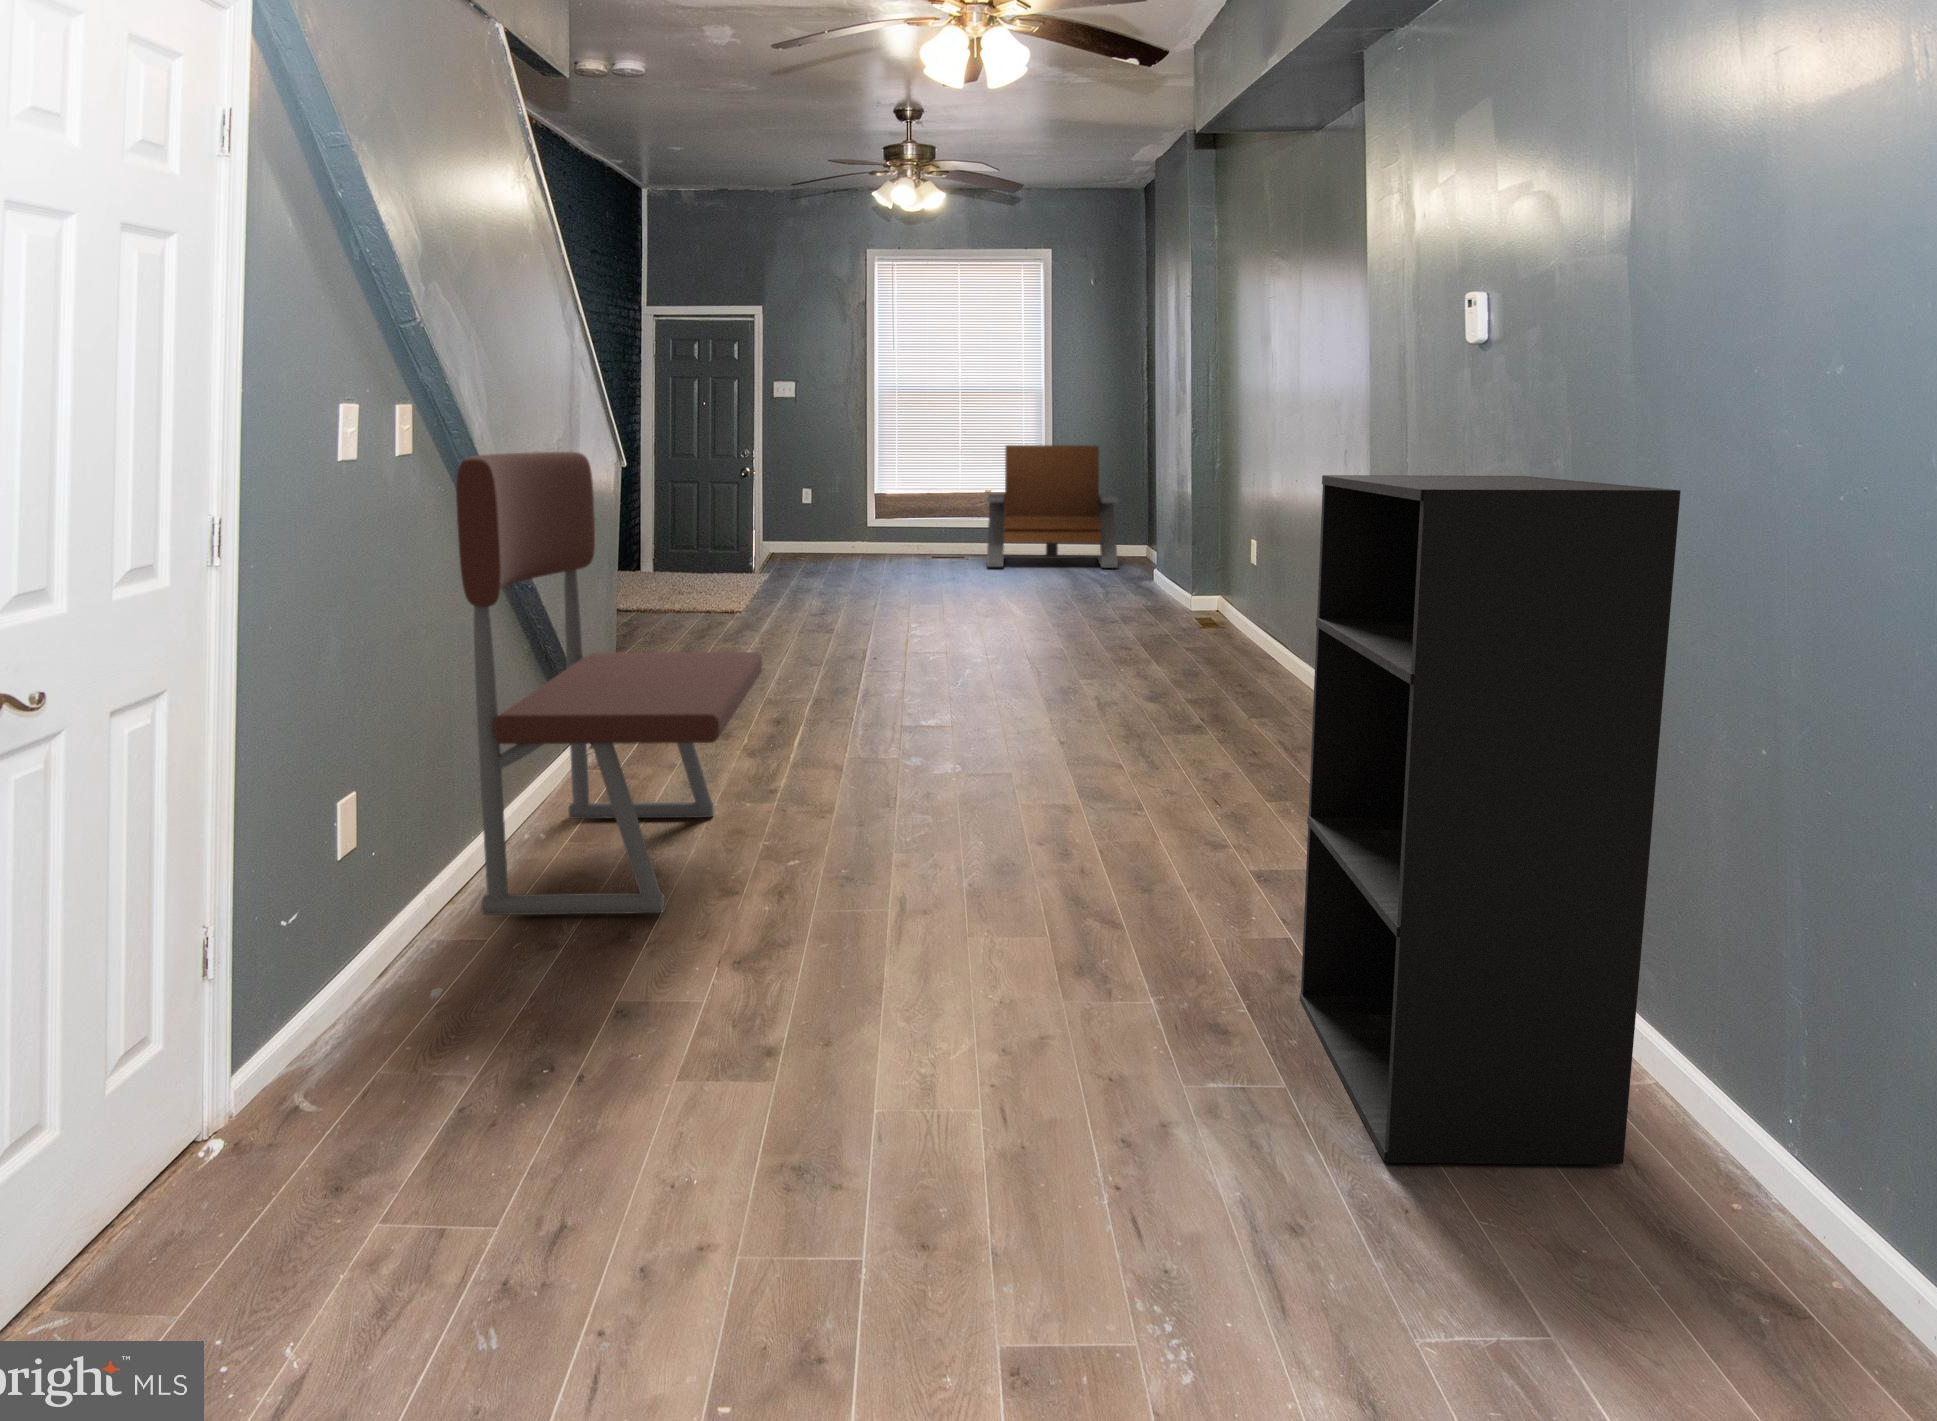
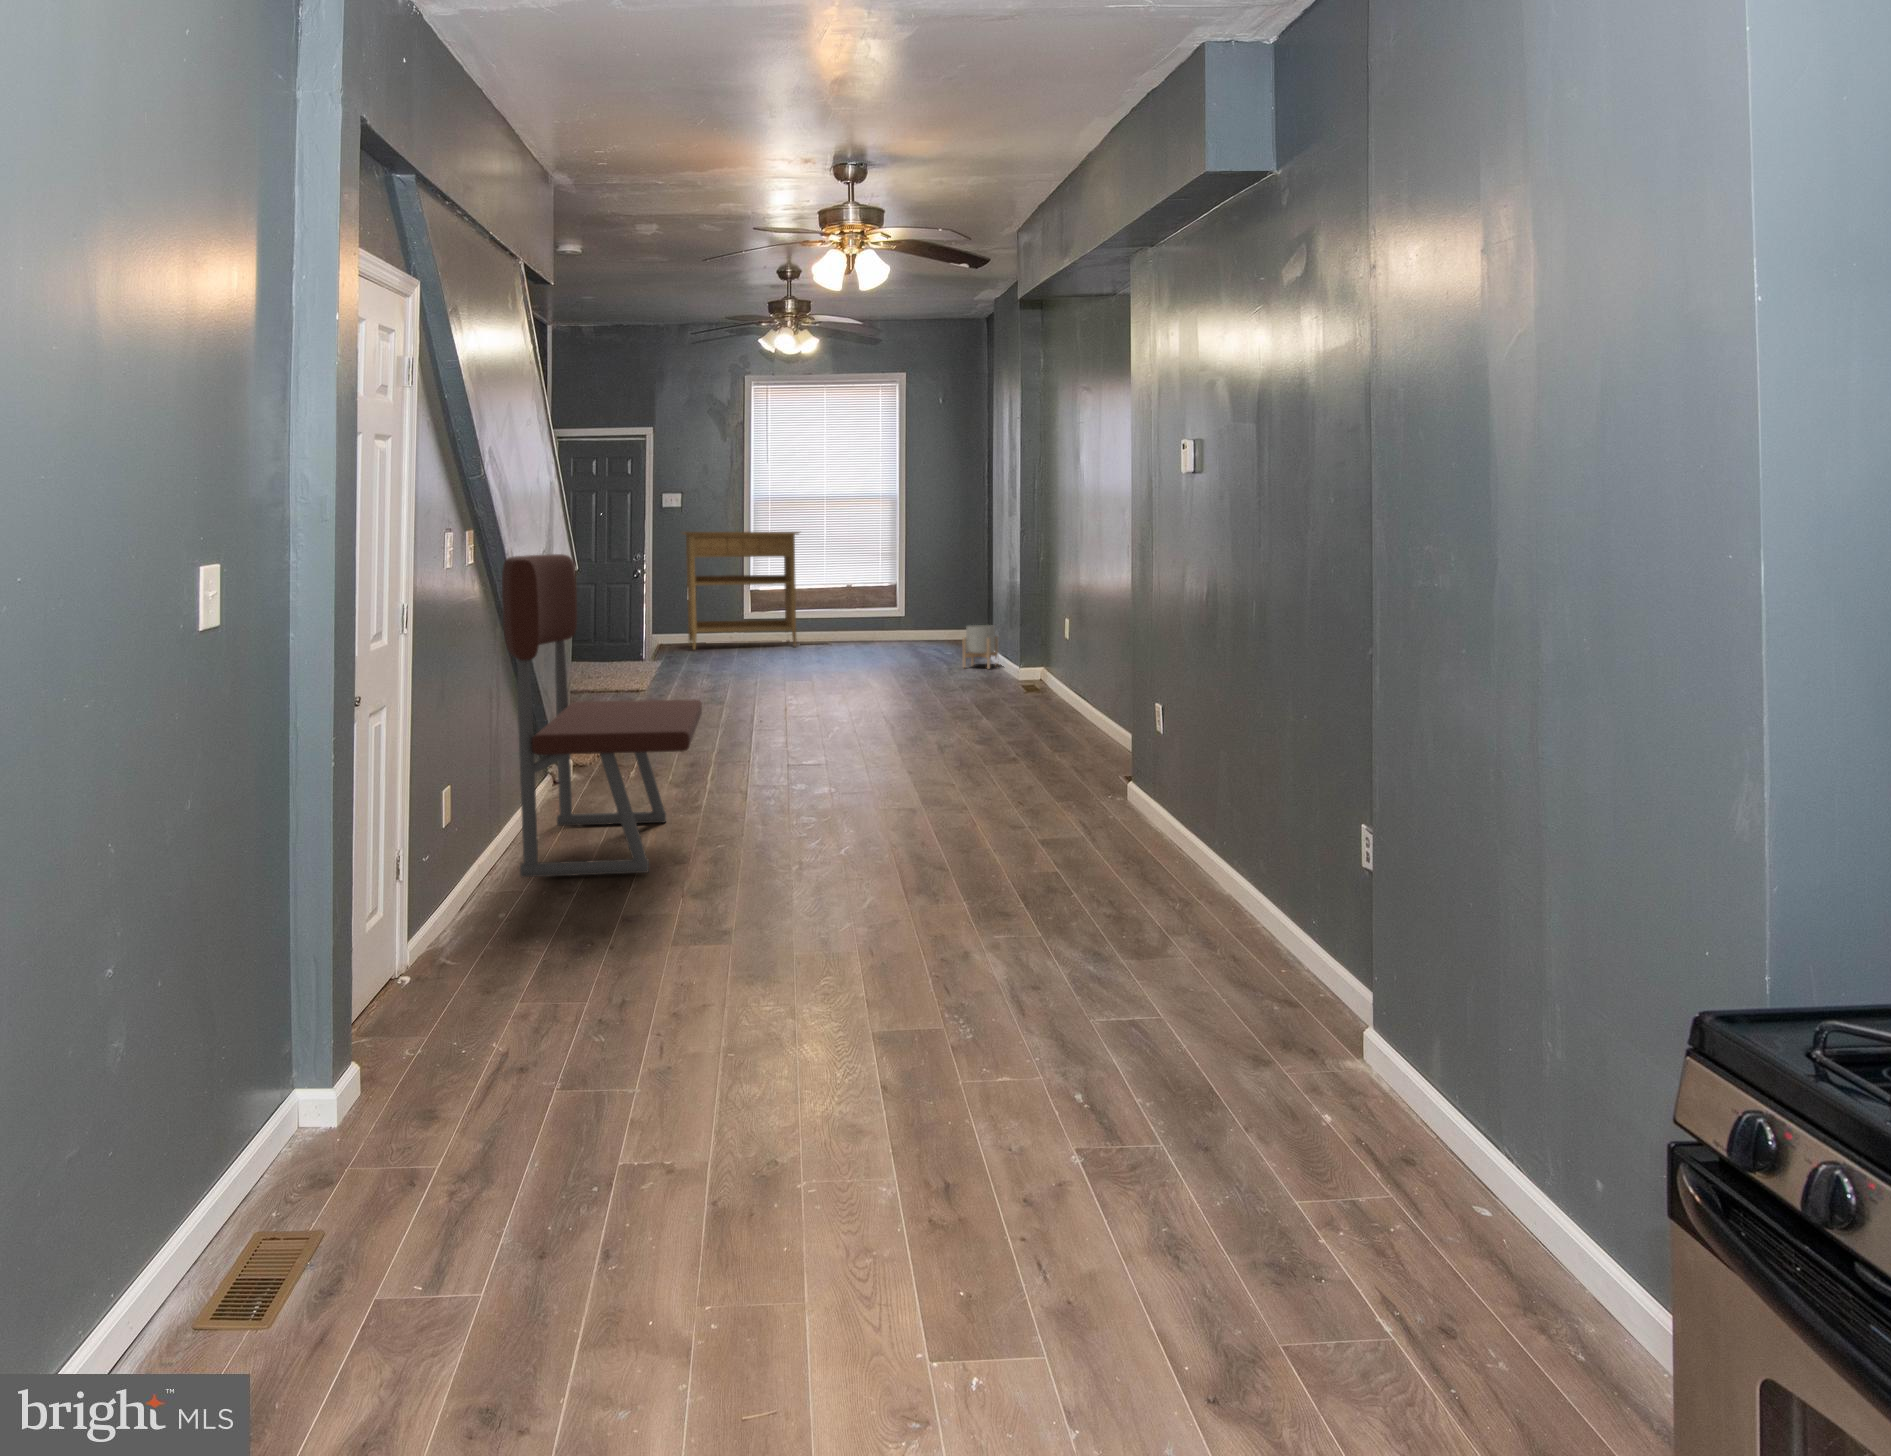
console table: none [794,427,930,562] -> present [682,532,799,649]
lounge chair: present [987,445,1119,568] -> none [852,547,965,651]
bookshelf: present [1300,475,1681,1165] -> none [1080,565,1261,962]
planter: none [1115,540,1158,592] -> present [963,625,998,669]

